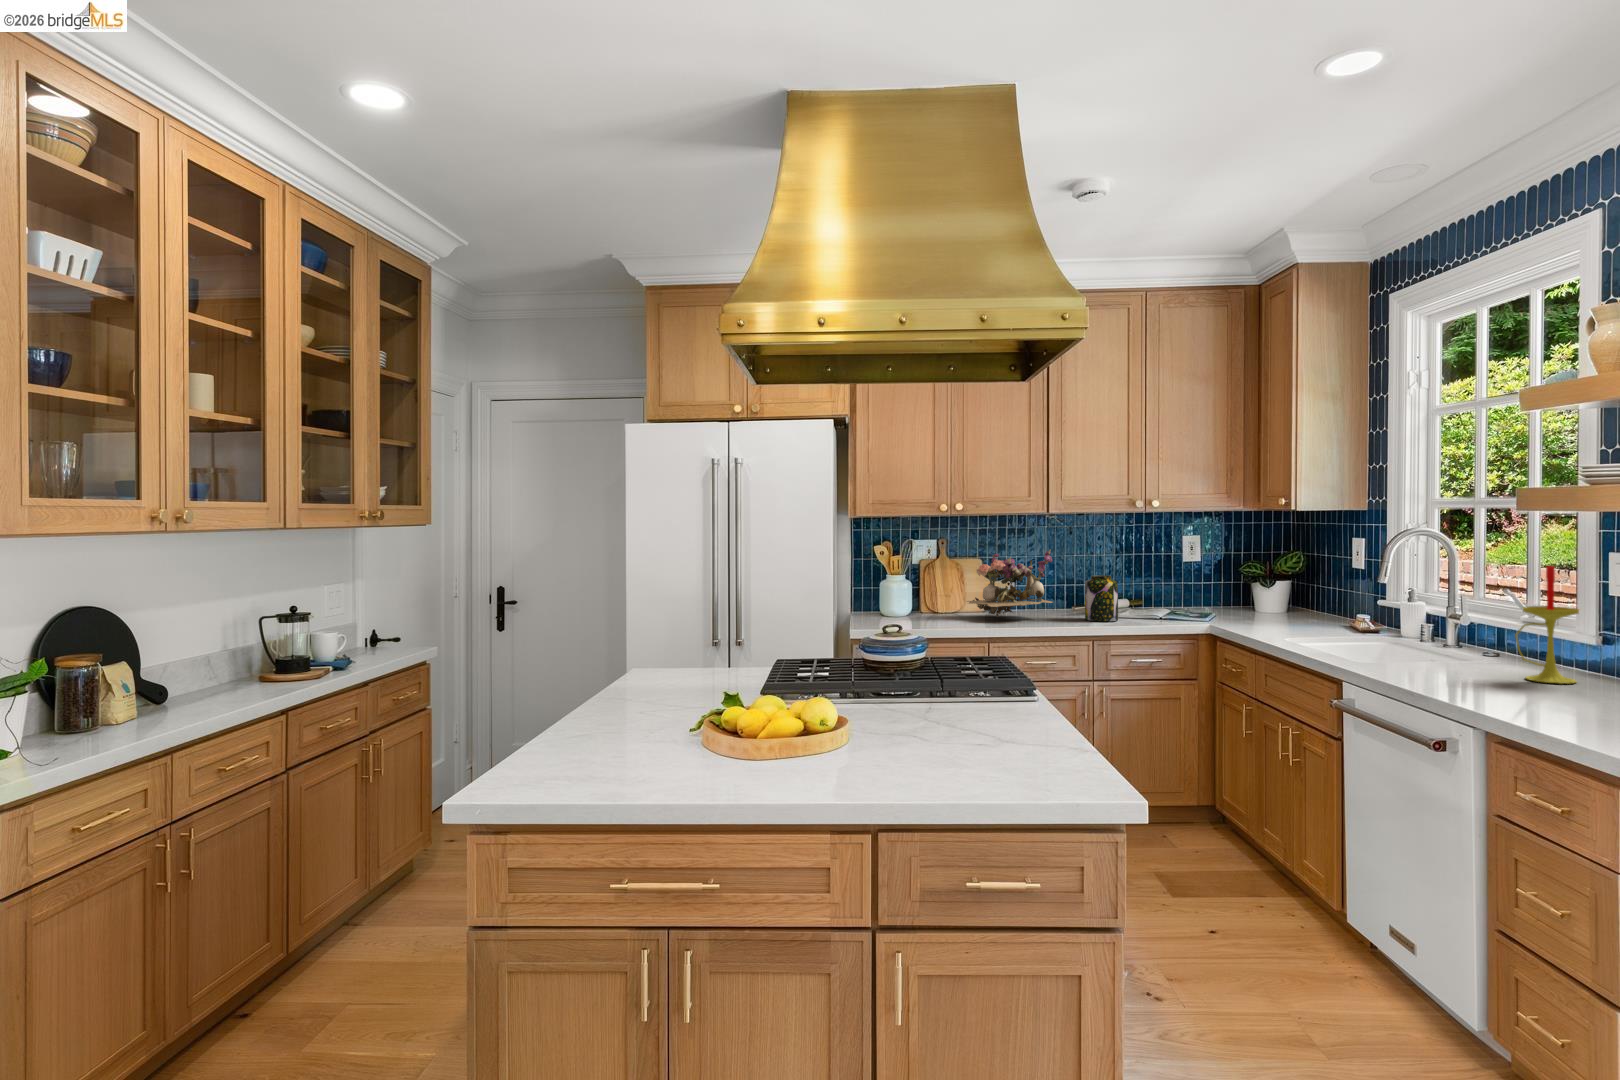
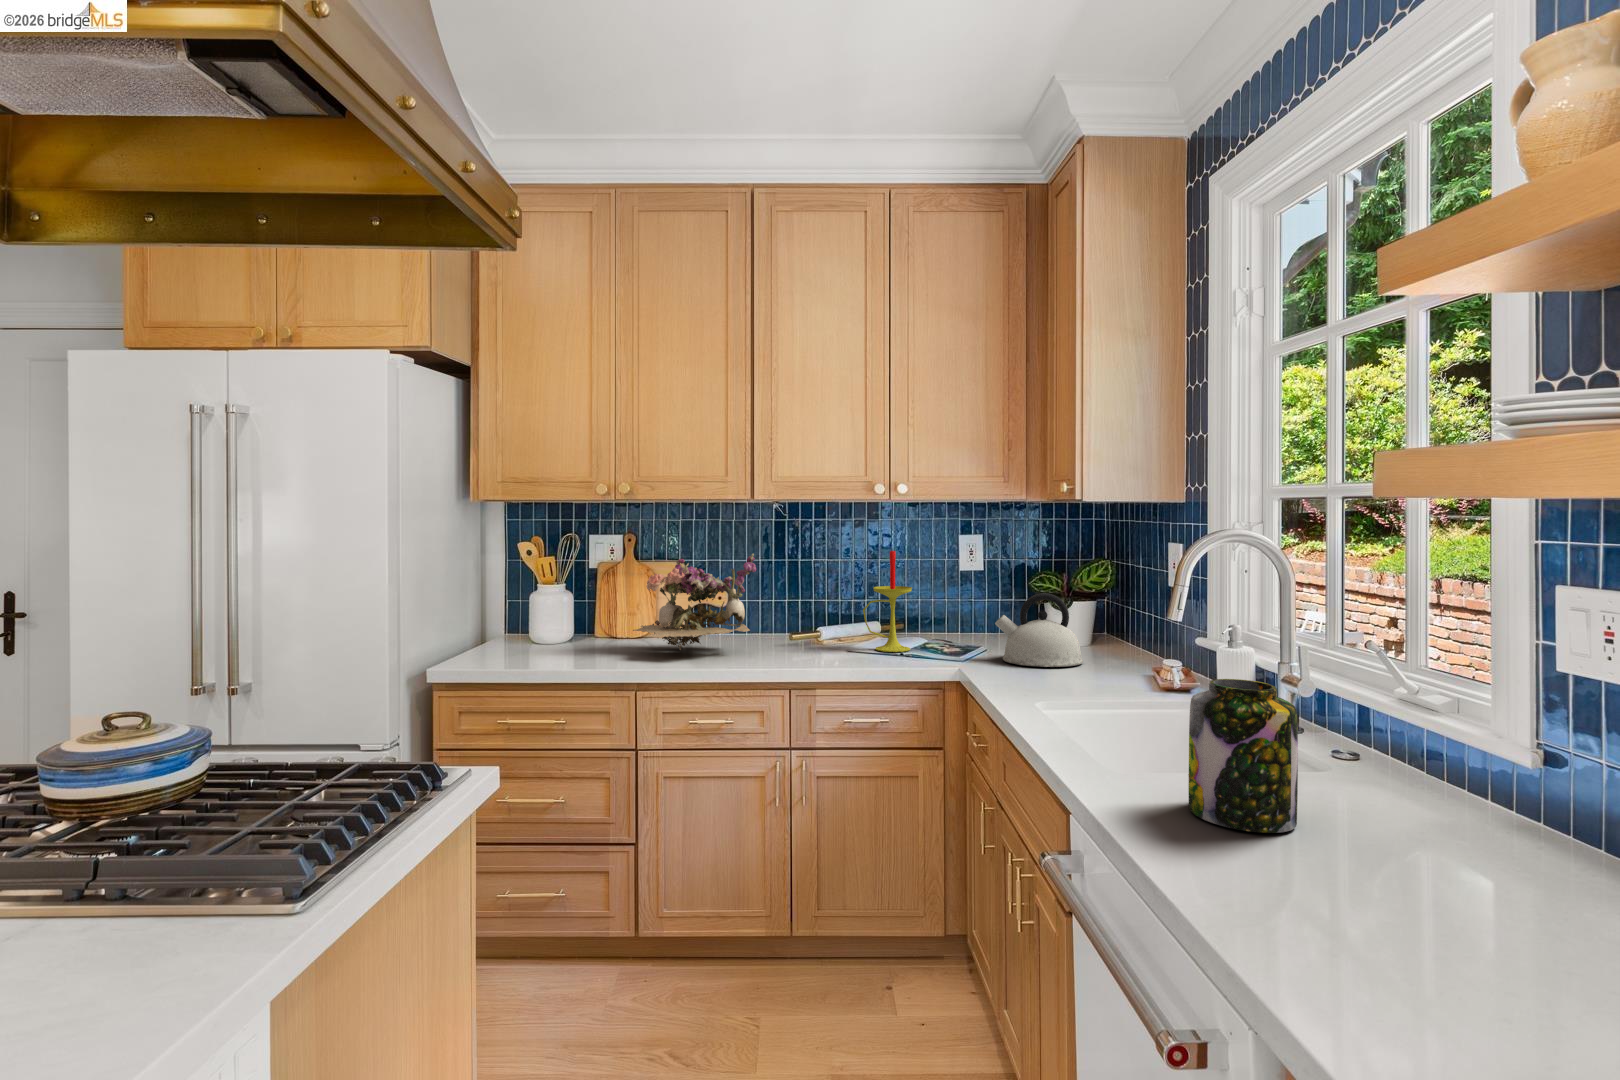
candle: present [1515,566,1579,684] -> present [863,551,912,652]
kettle: none [1229,574,1294,623] -> present [995,593,1083,667]
jar: present [1085,575,1118,621] -> present [1189,679,1298,833]

